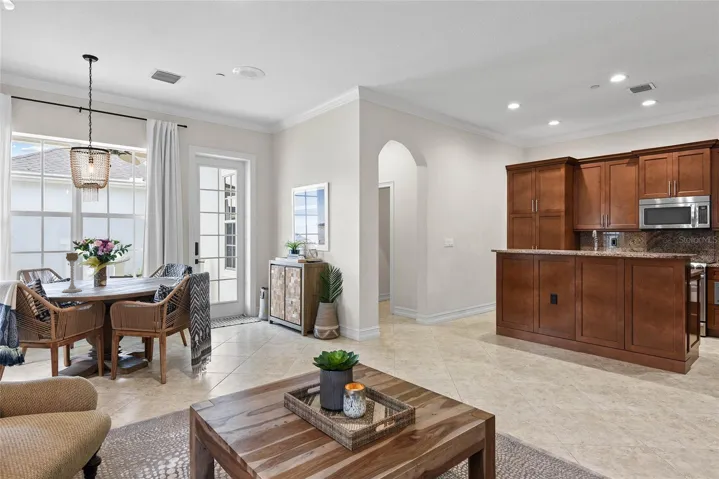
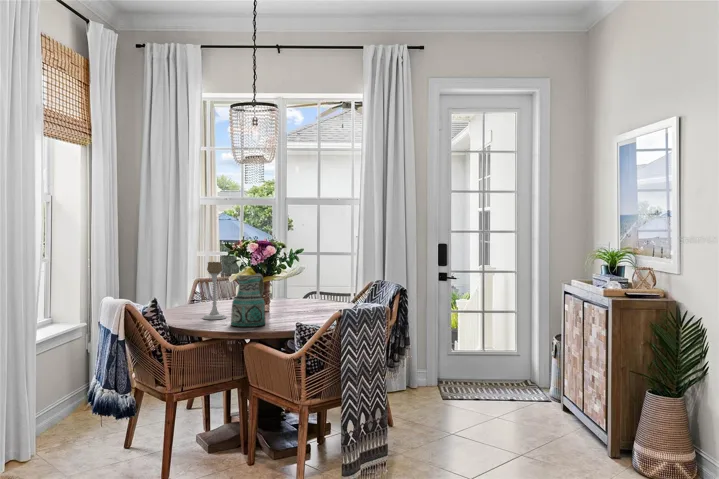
ceramic pitcher: none [97,259,124,292] -> present [231,273,266,327]

